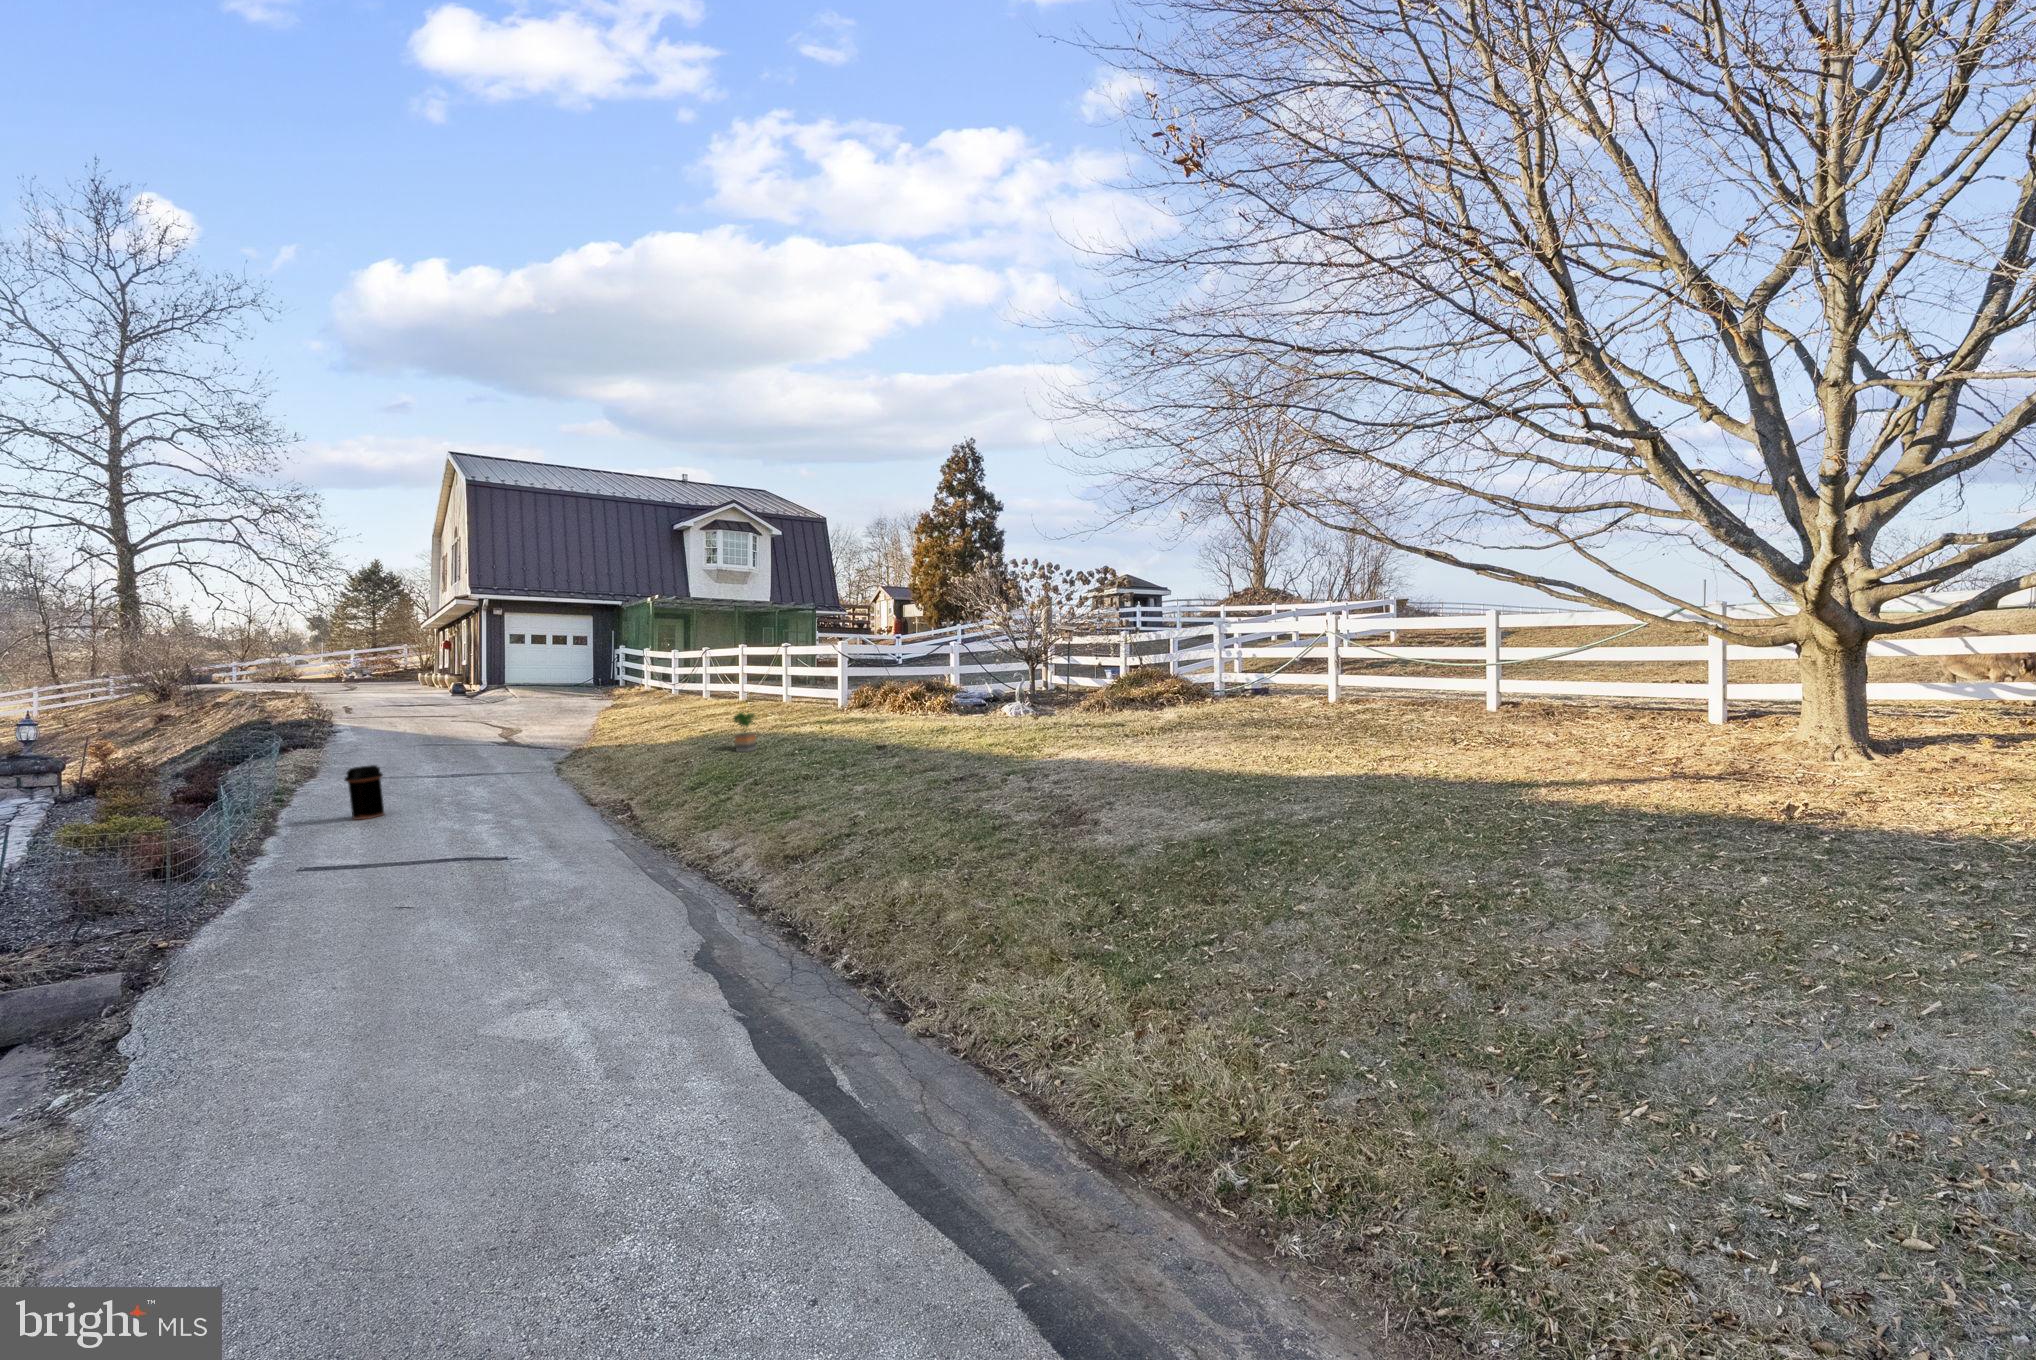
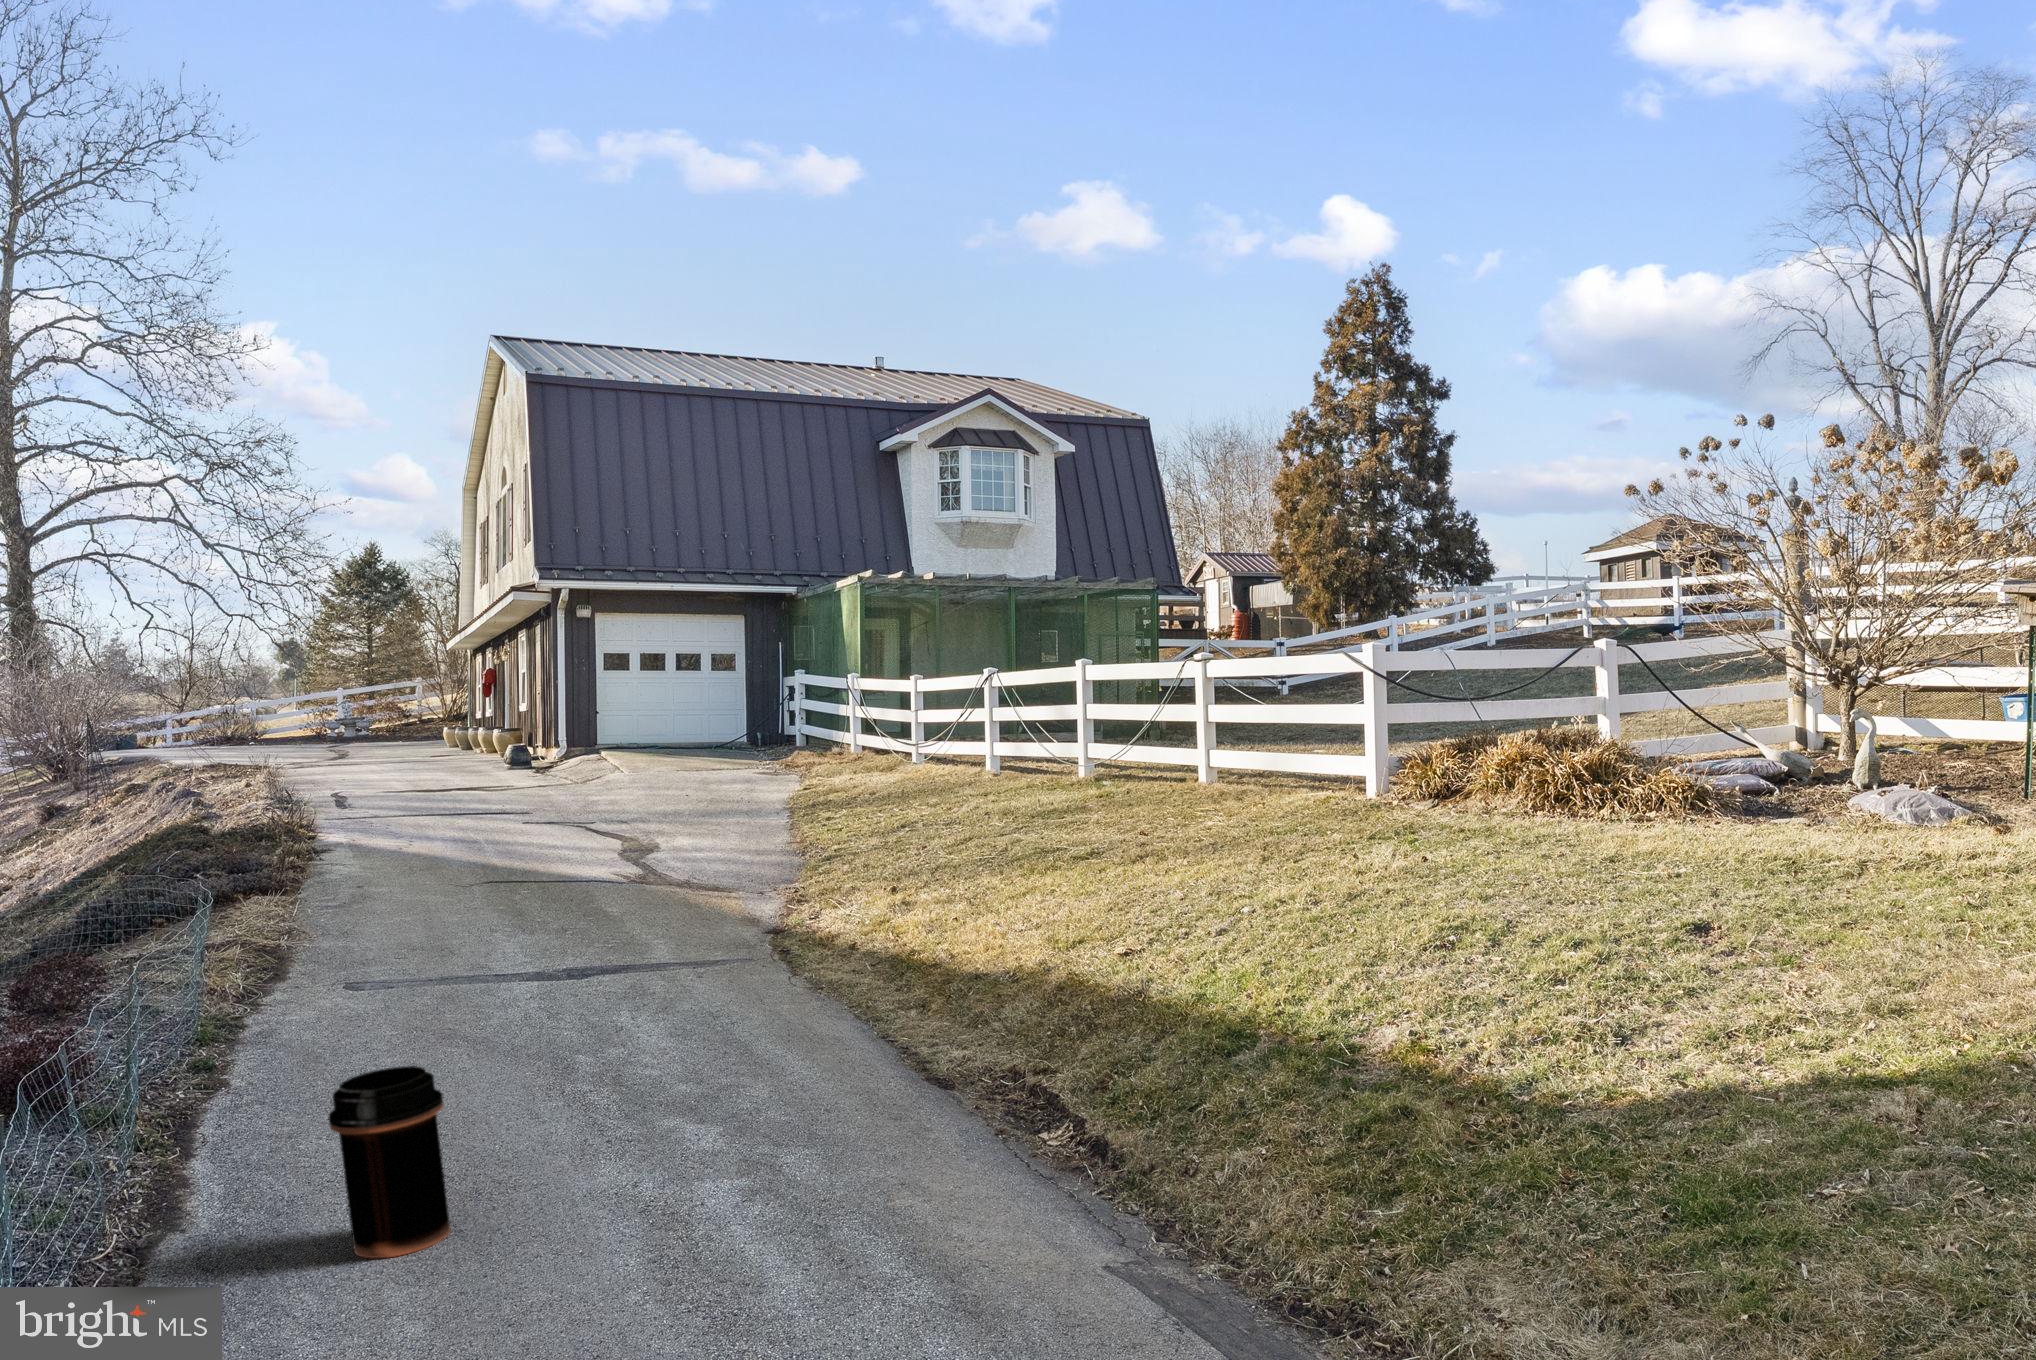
potted tree: present [734,712,757,752] -> none [1340,837,1415,955]

